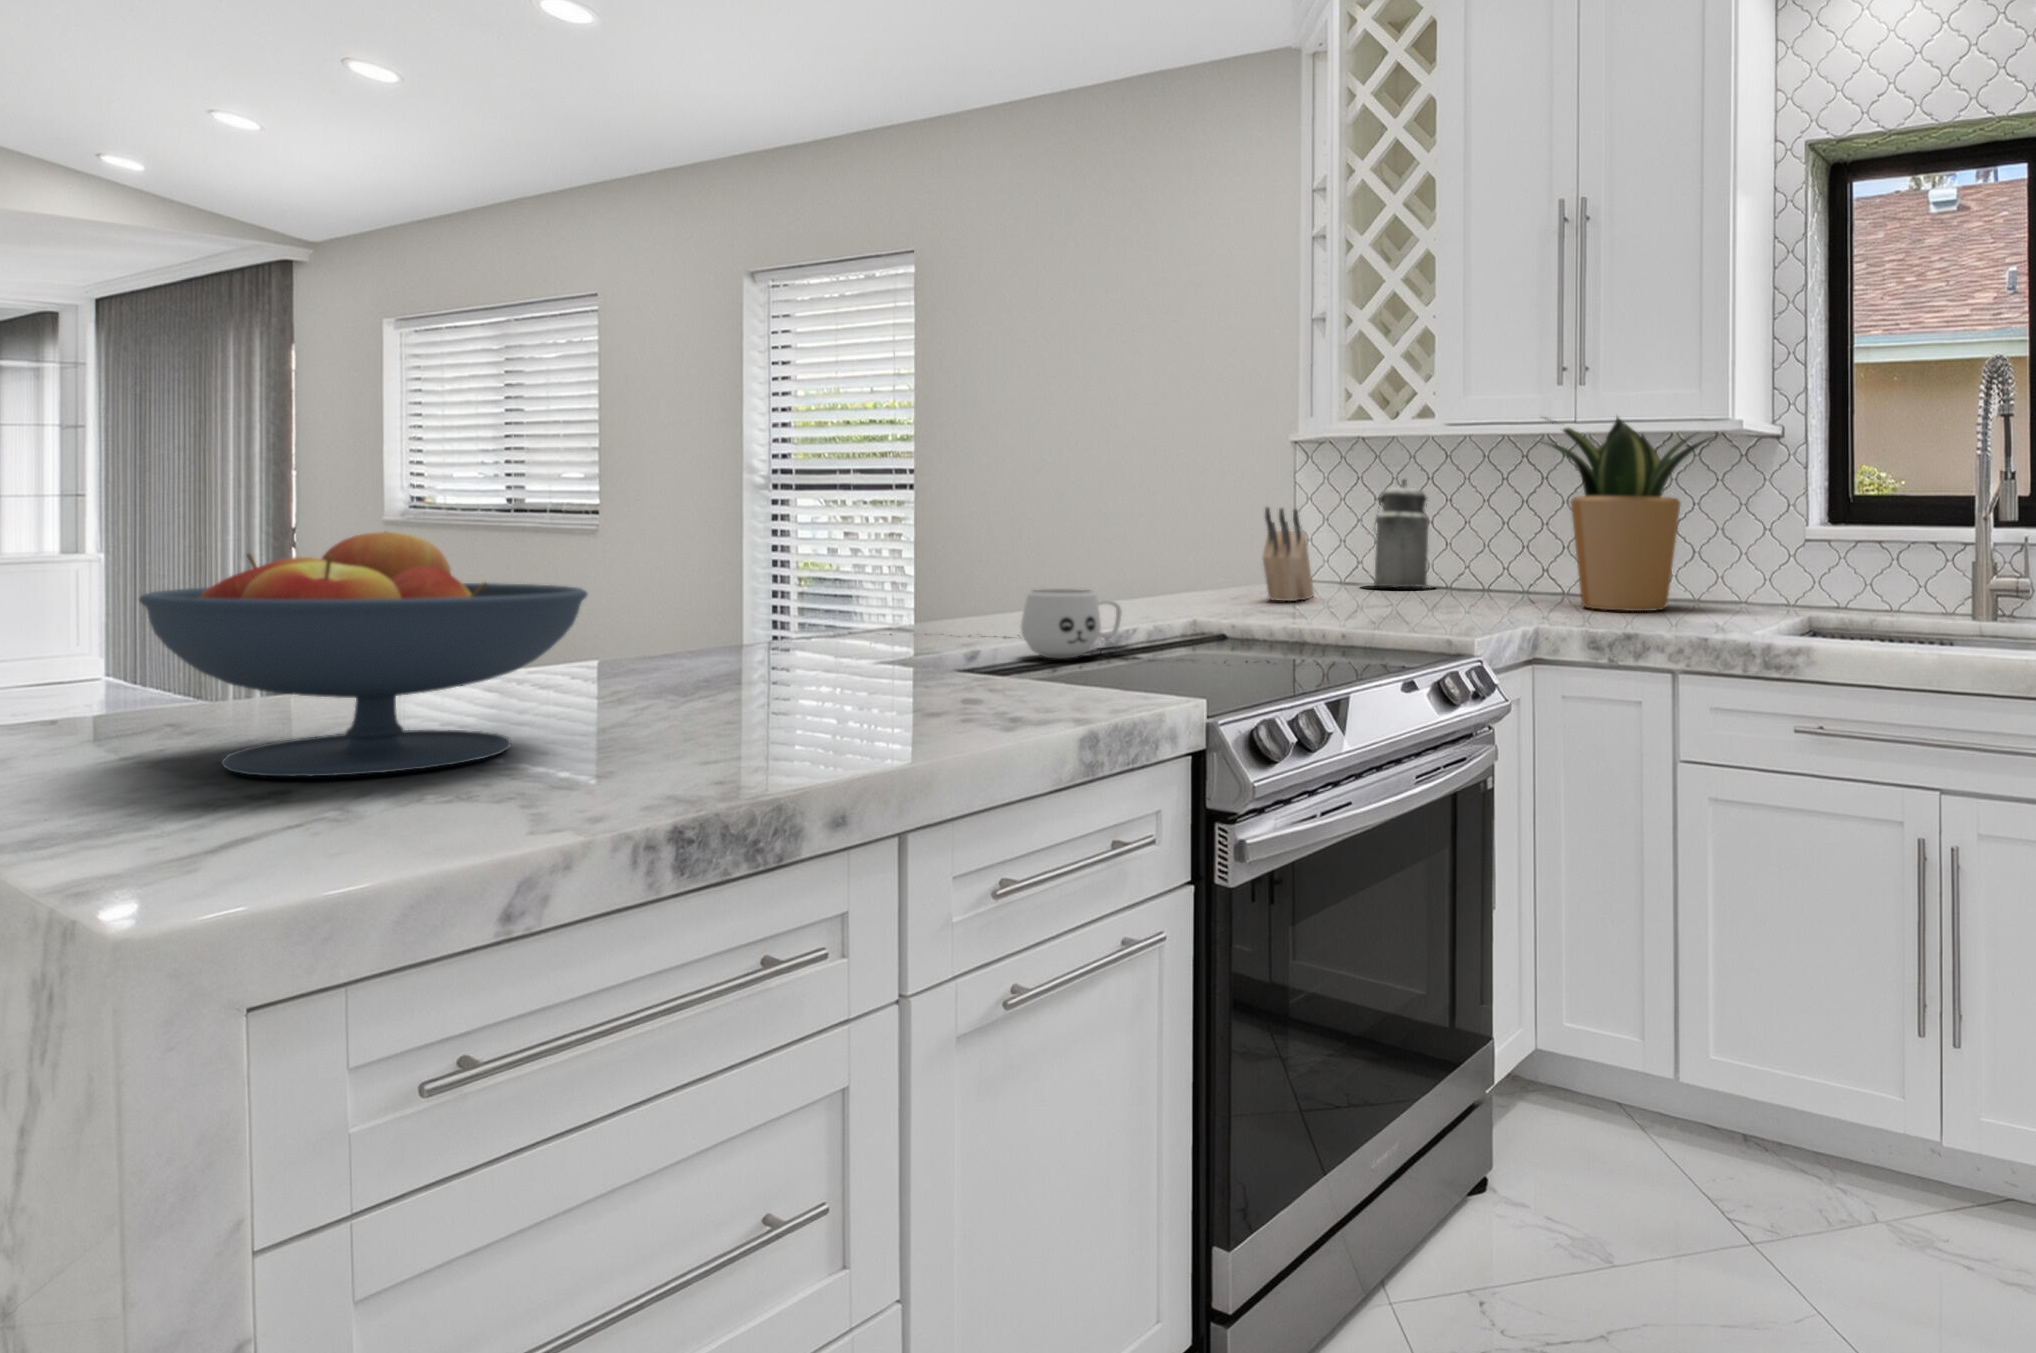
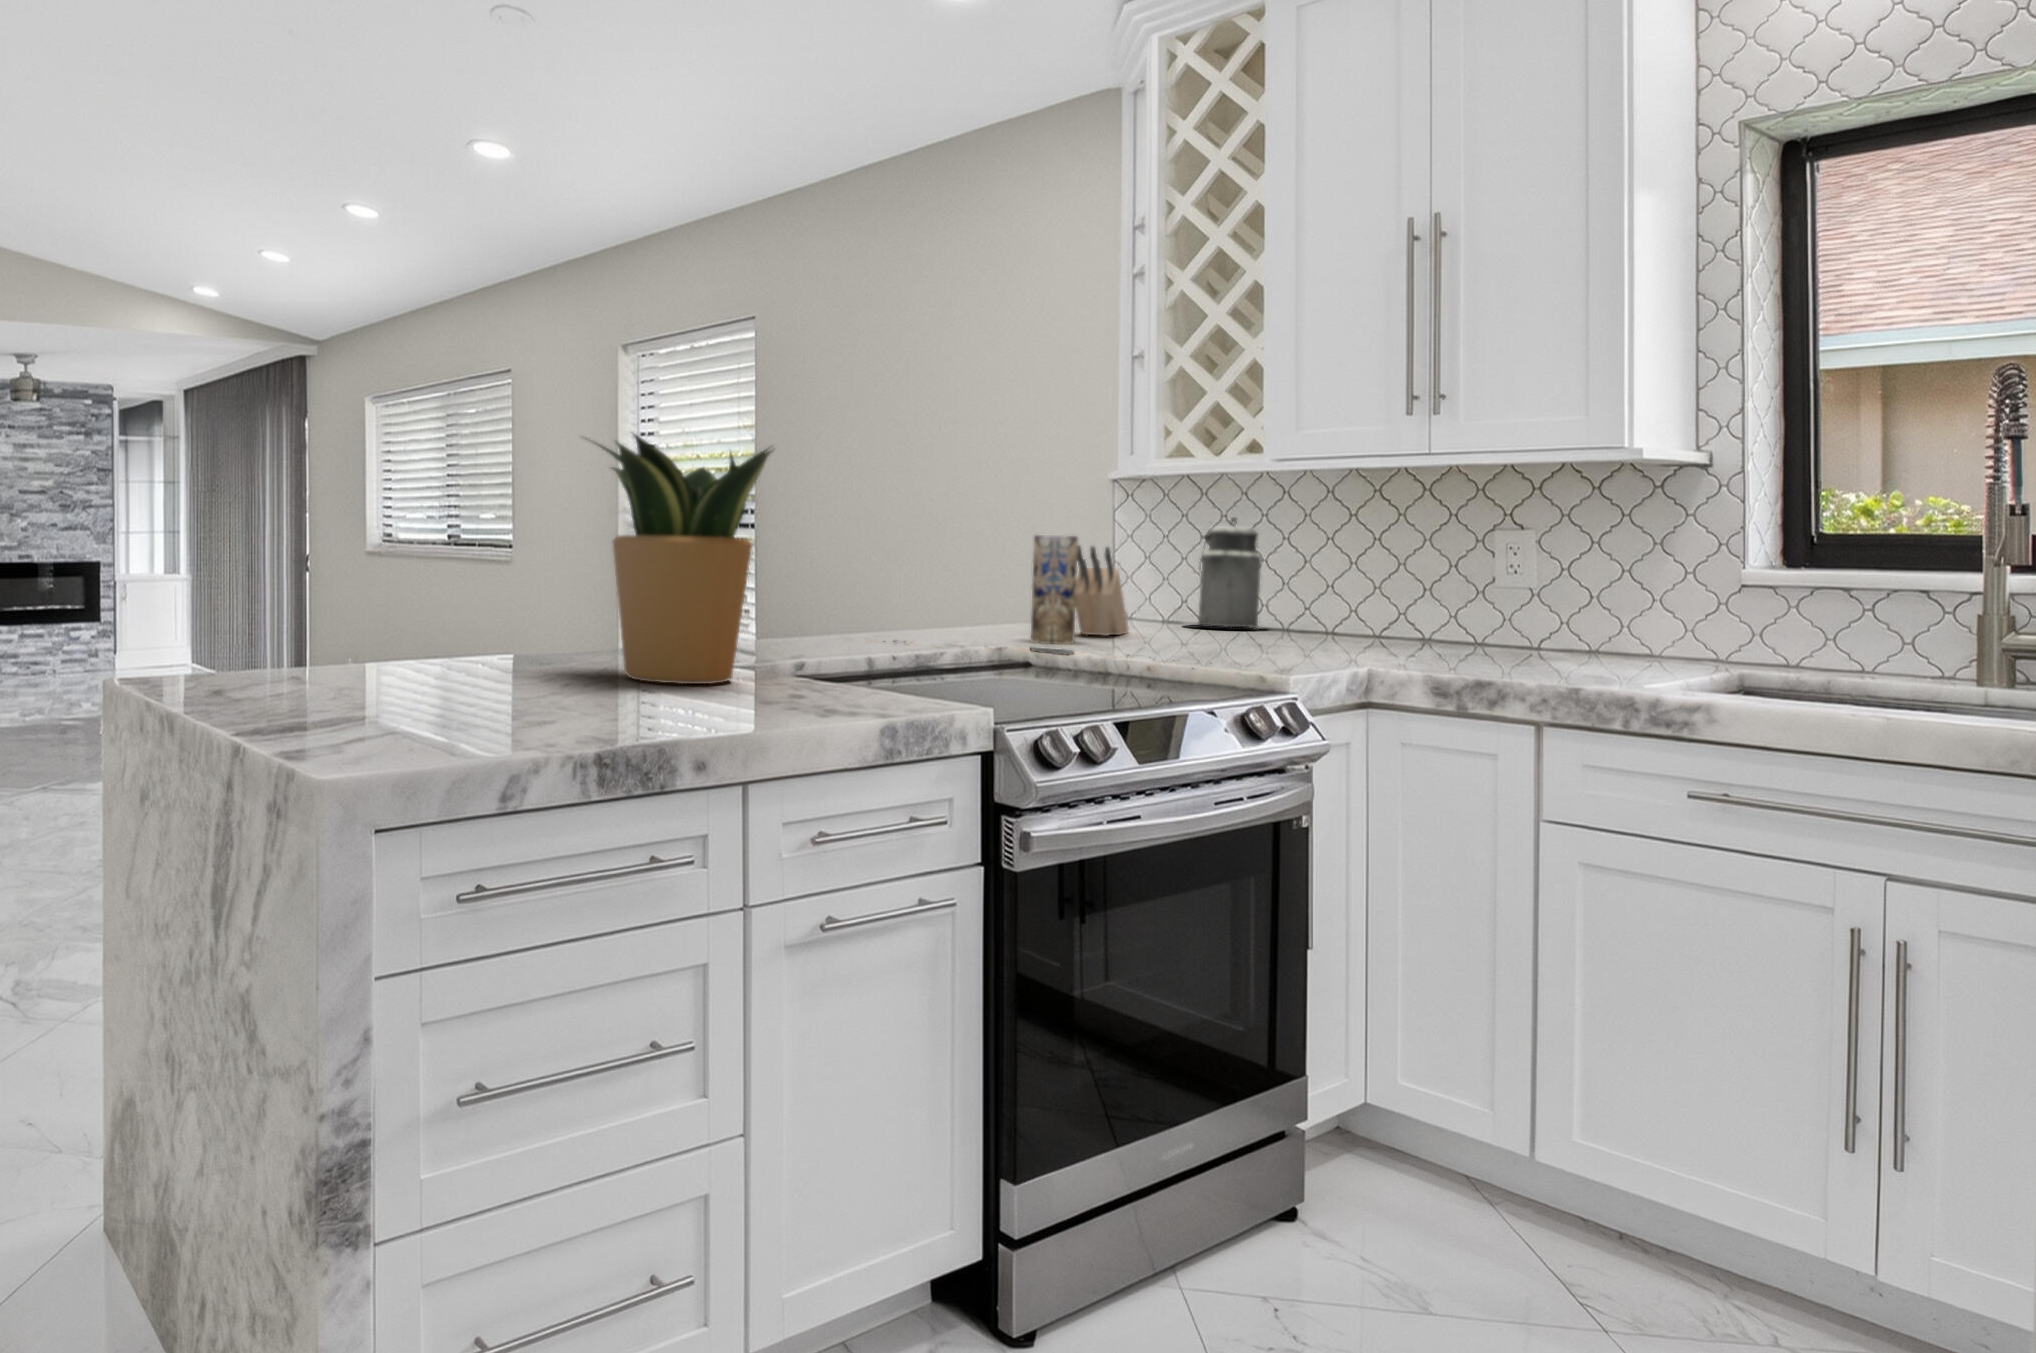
potted plant: present [1545,417,1717,611] -> present [595,434,773,684]
vase: none [1222,497,1268,622] -> present [1031,535,1078,653]
fruit bowl: present [139,532,587,776] -> none [297,557,535,712]
mug: present [1021,590,1122,658] -> none [840,614,929,673]

